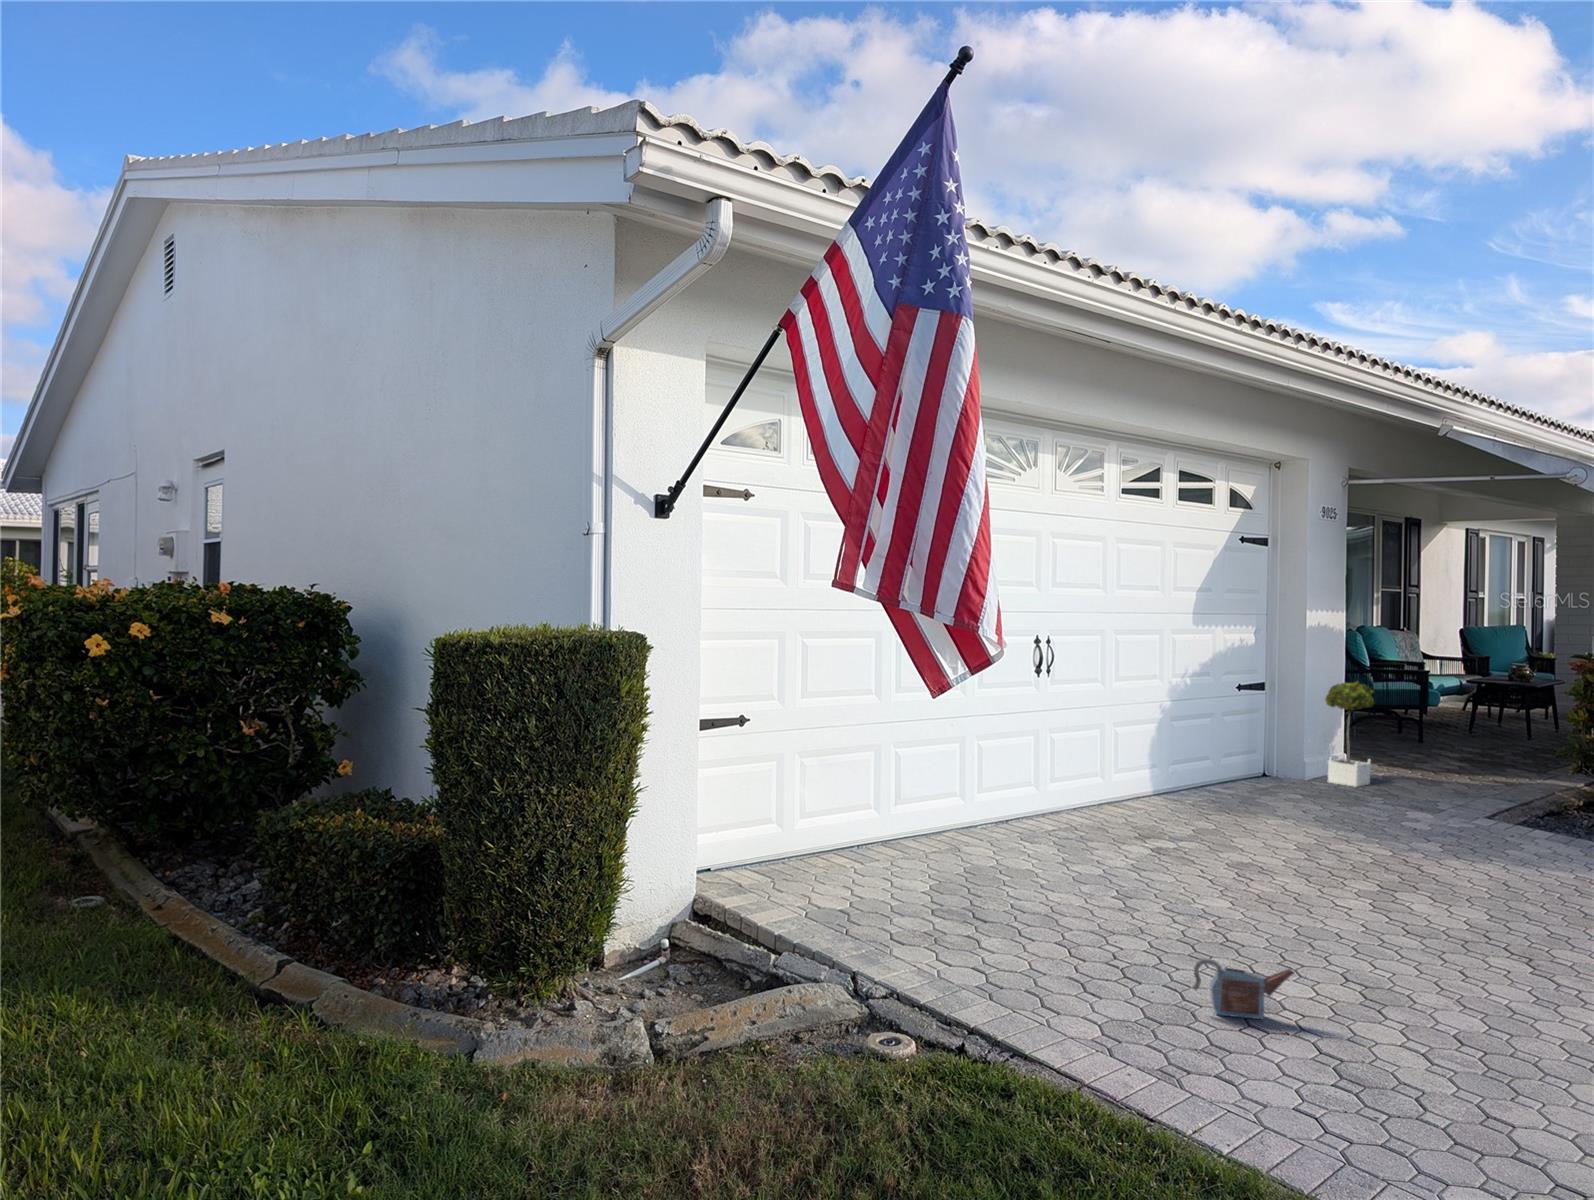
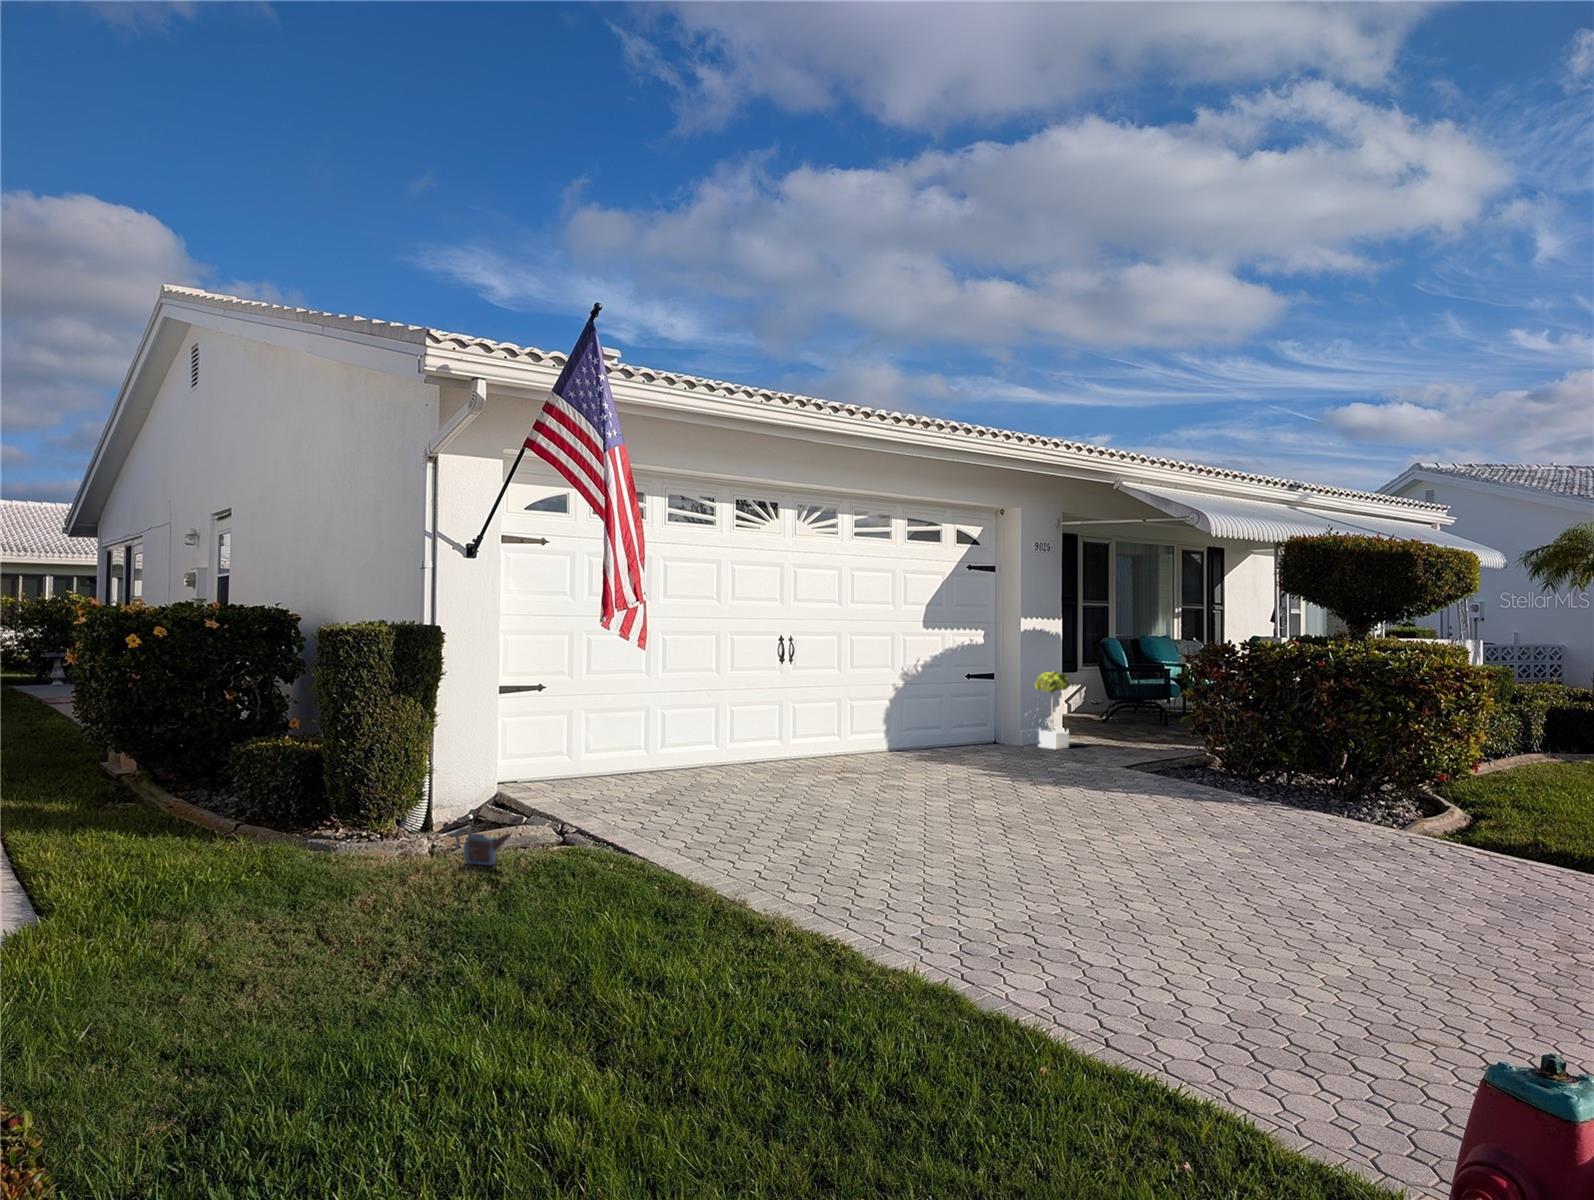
watering can: present [1192,958,1294,1019] -> present [455,828,511,865]

